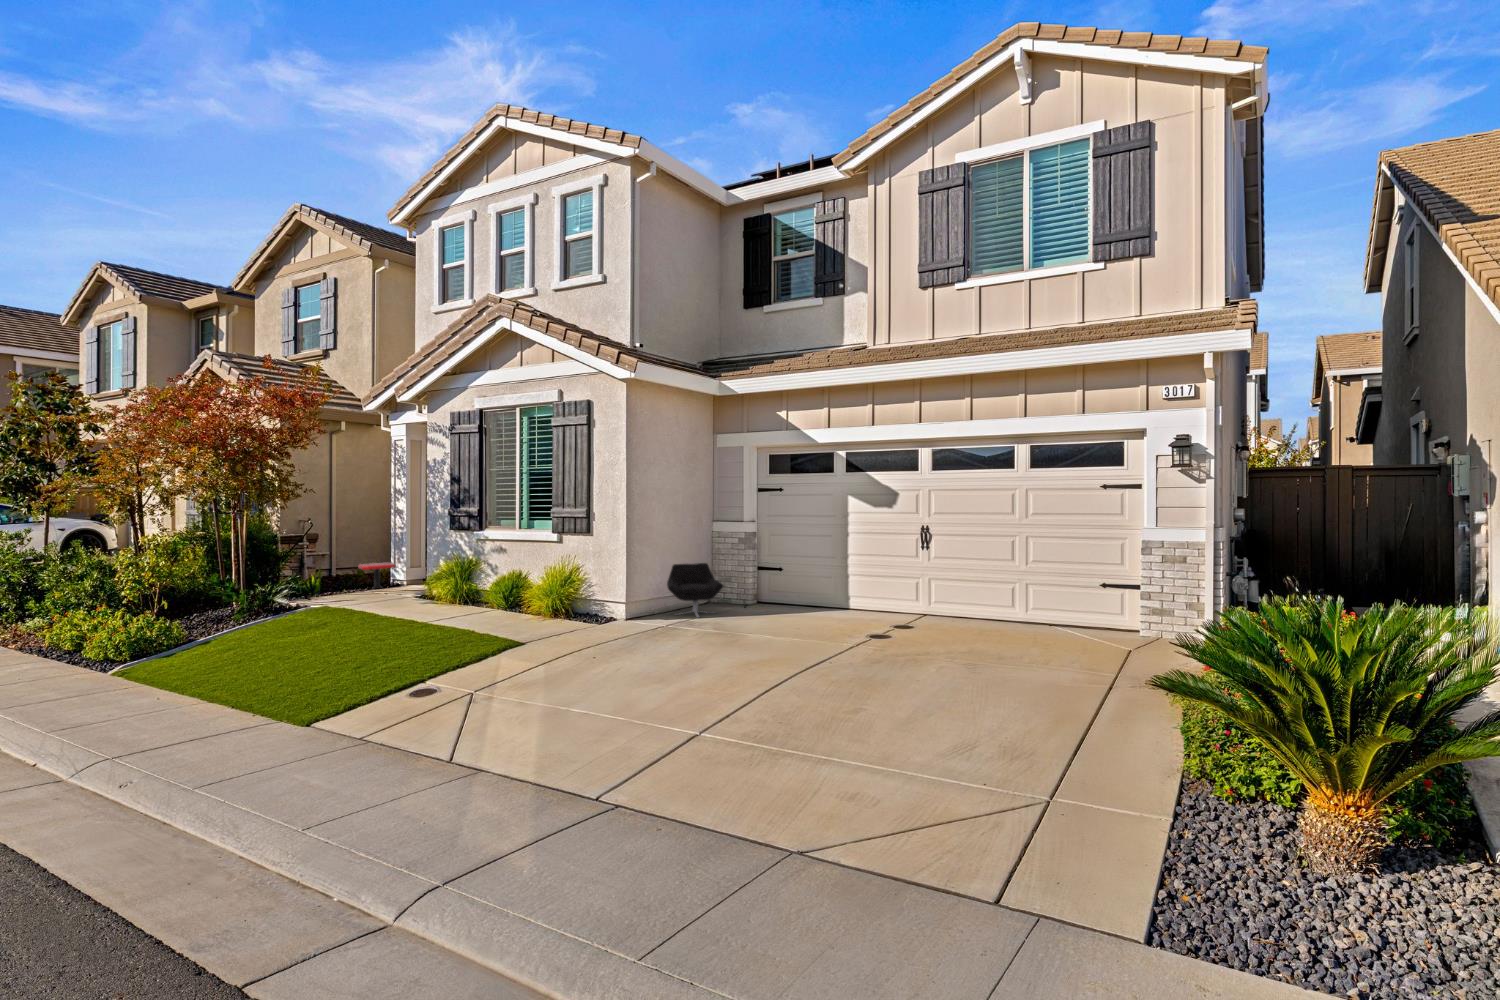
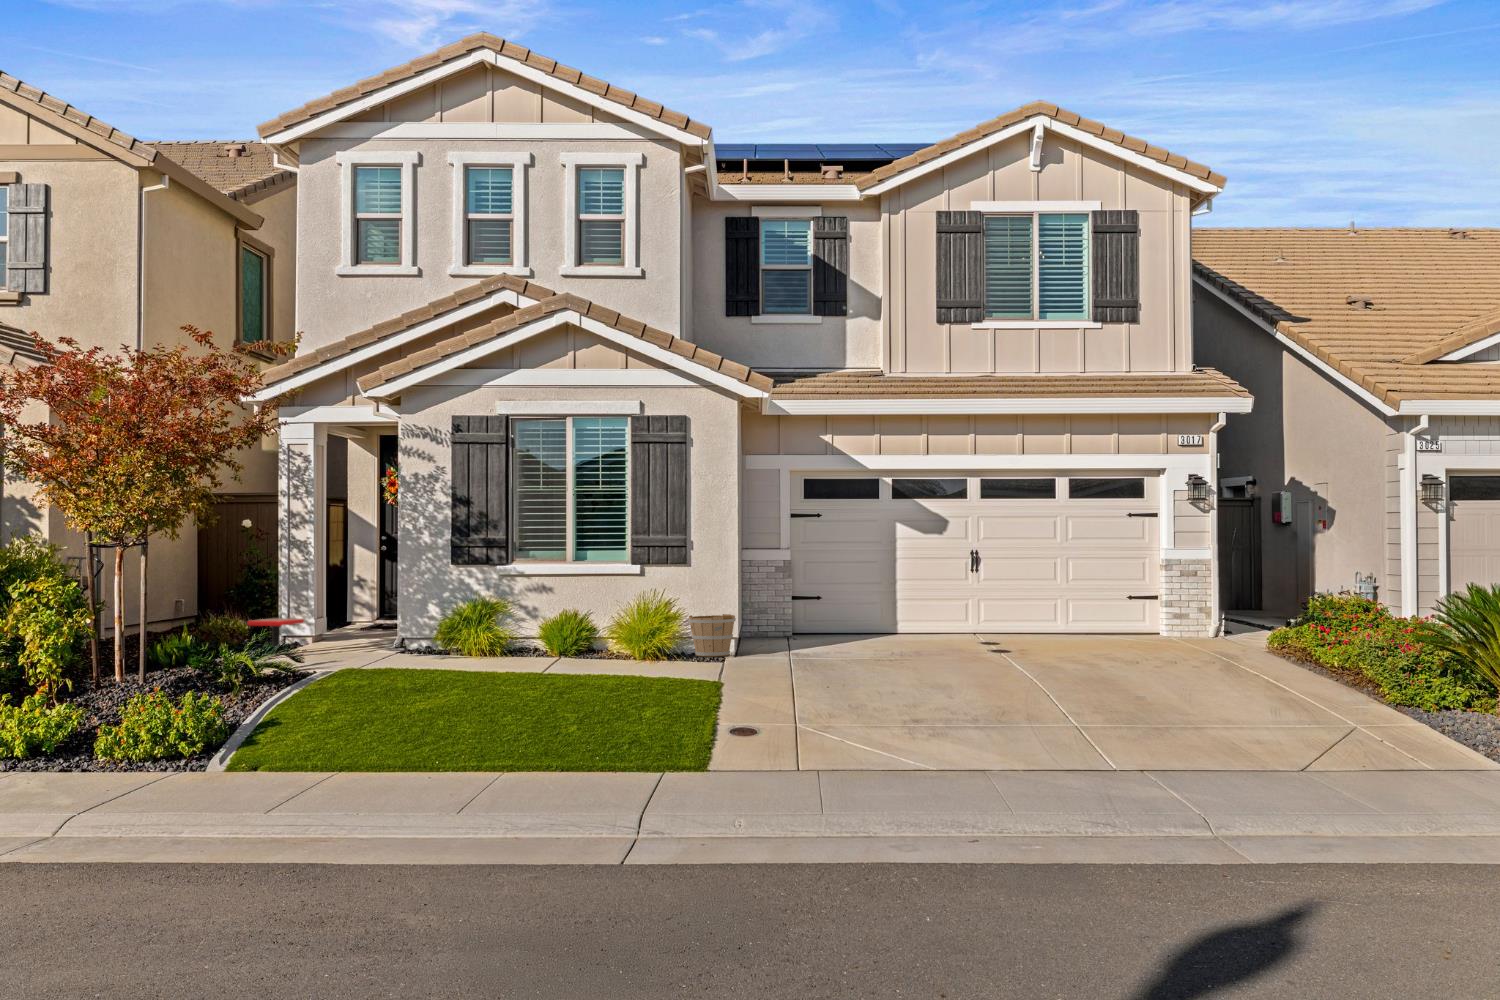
lounge chair: present [667,563,723,617] -> none [749,594,818,647]
wooden bucket: none [564,583,607,623] -> present [689,614,736,657]

